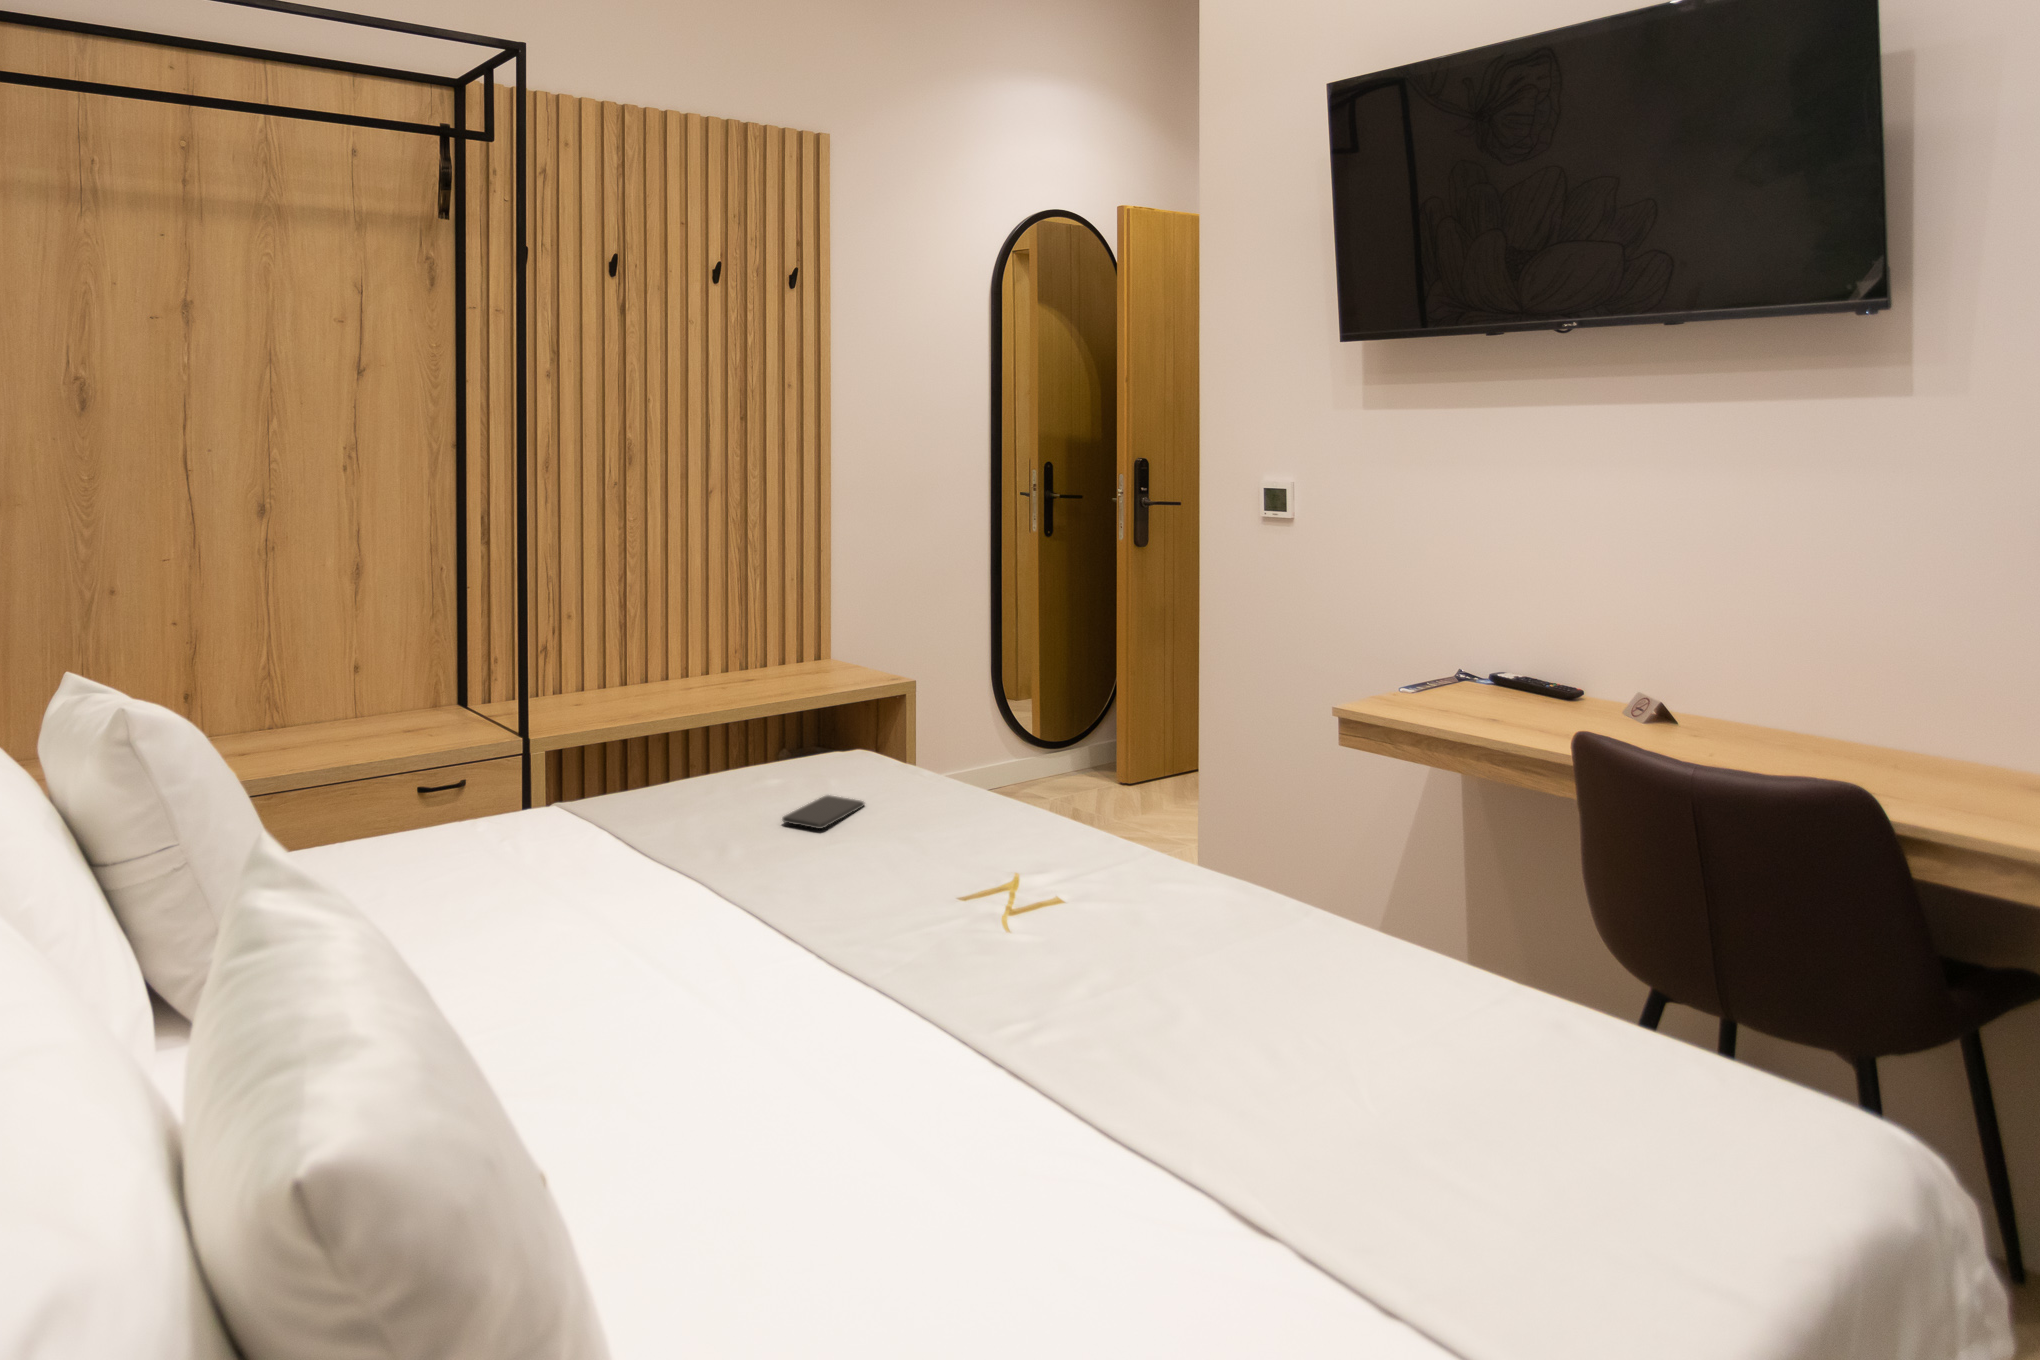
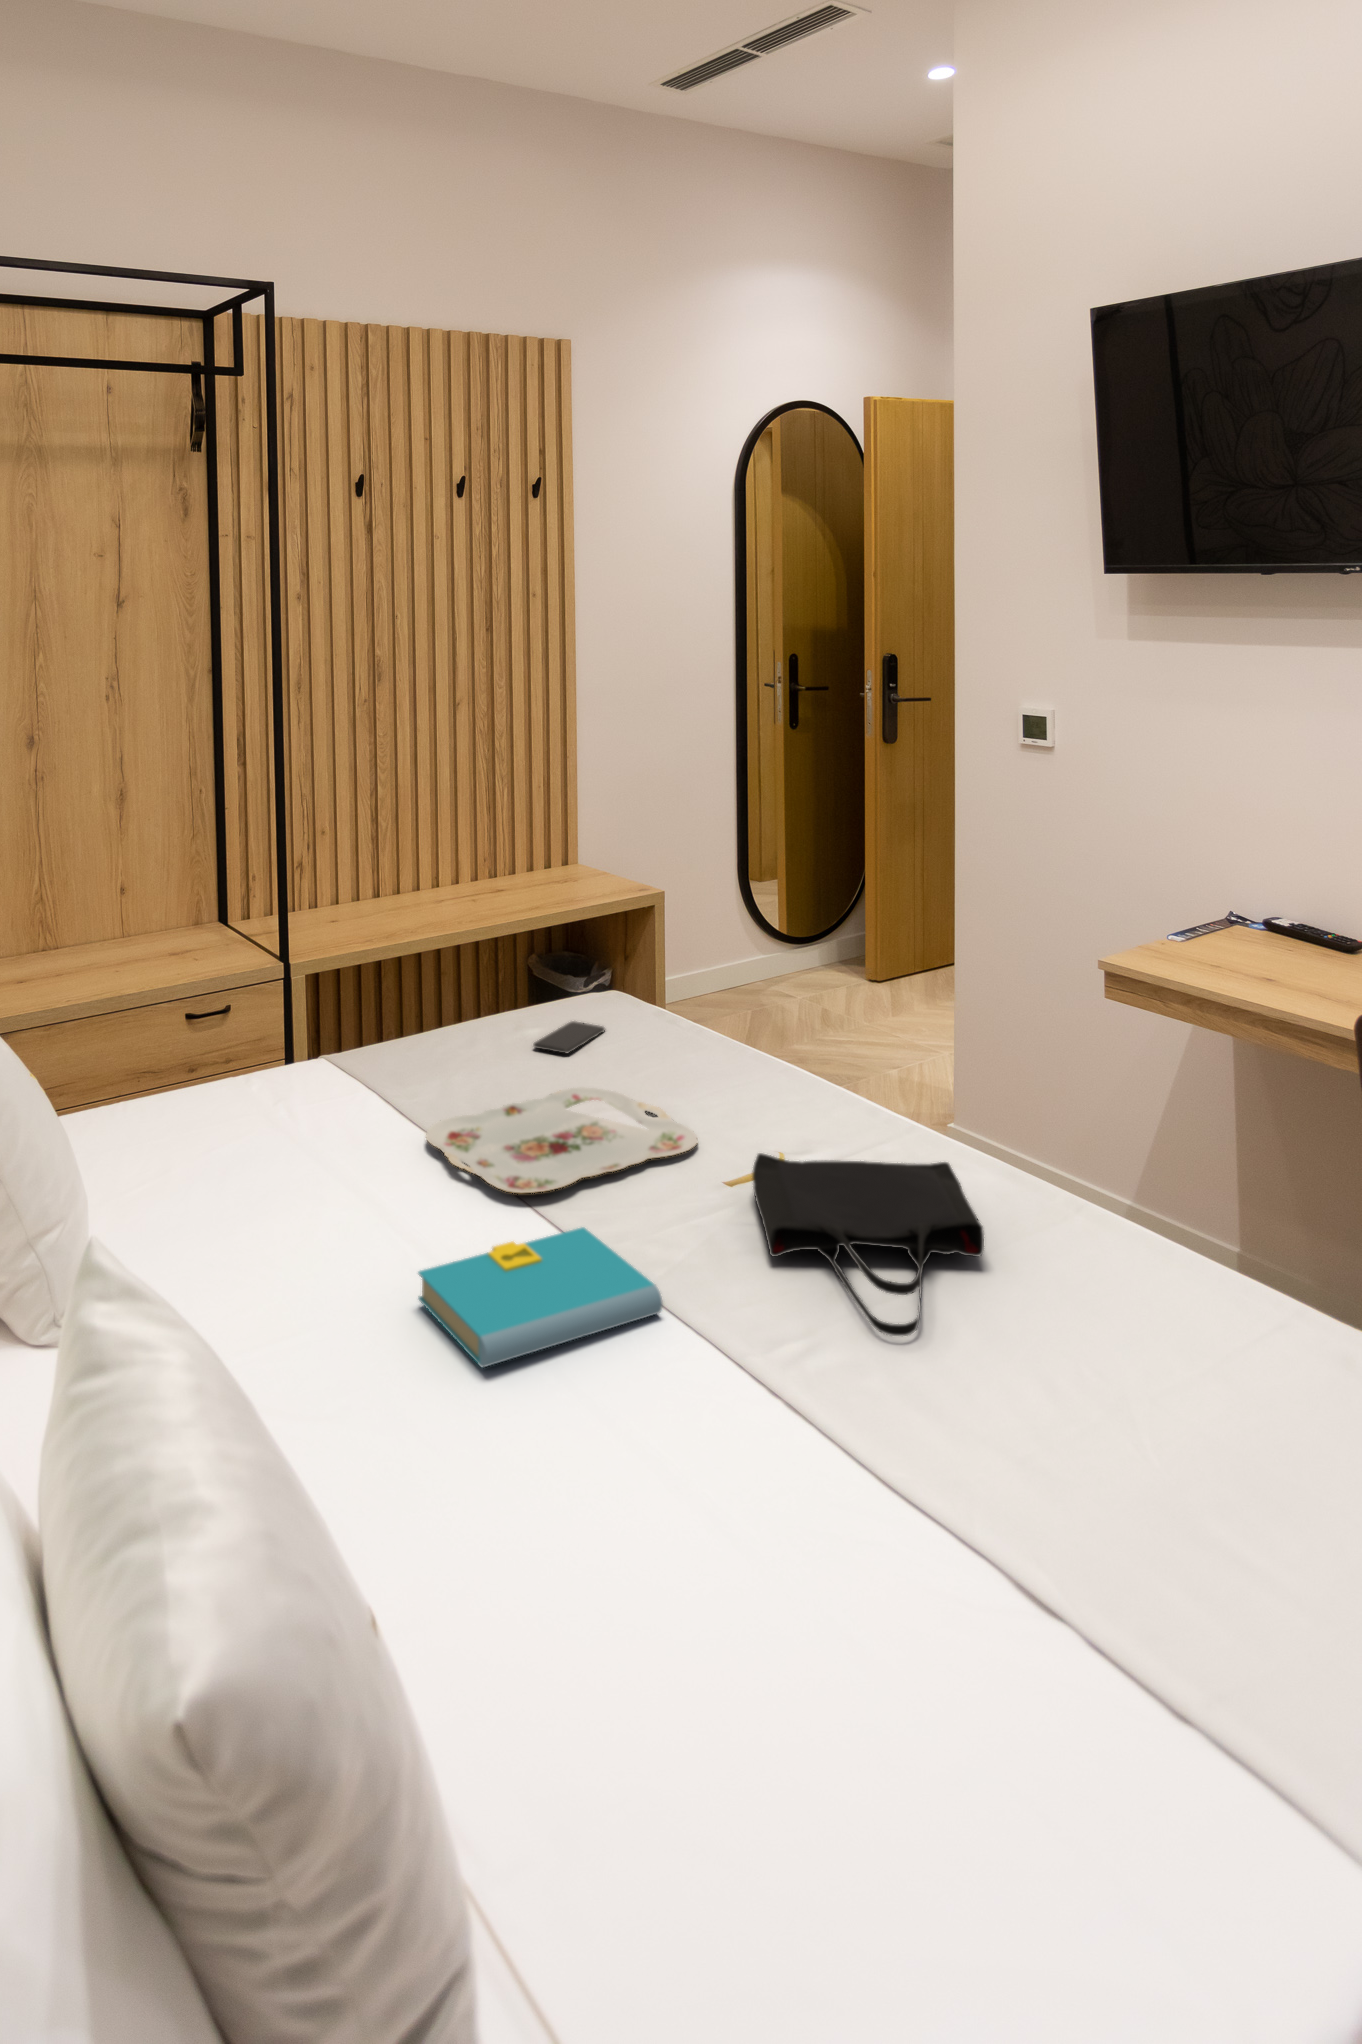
serving tray: none [649,865,982,989] -> present [426,1088,698,1193]
tote bag: none [1057,941,1382,1199] -> present [752,1153,984,1336]
book: none [620,1033,953,1237] -> present [418,1227,663,1367]

